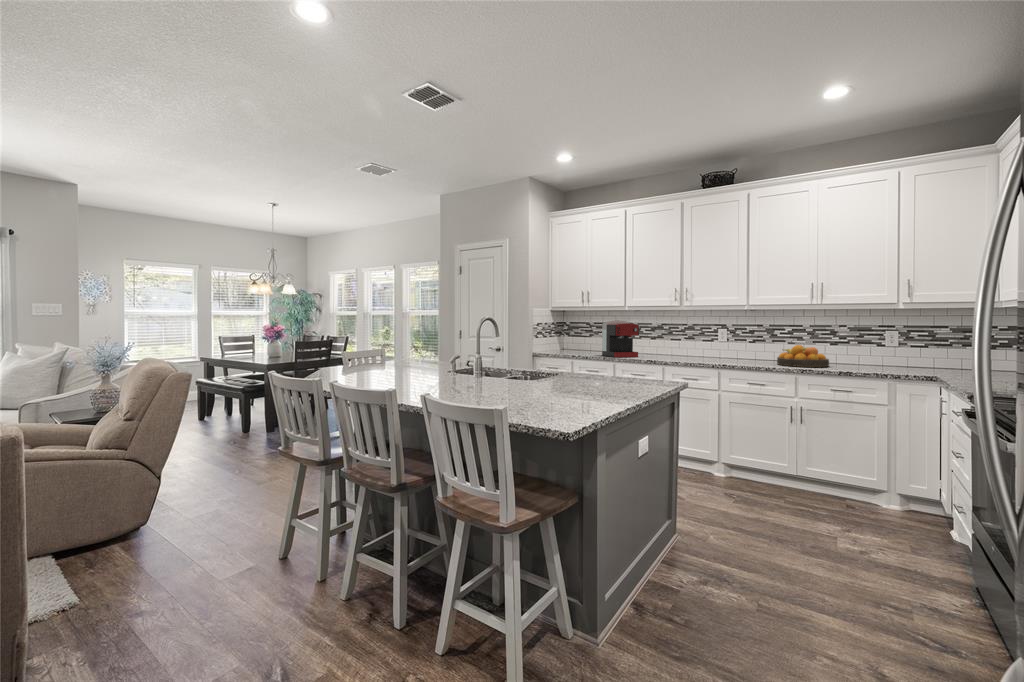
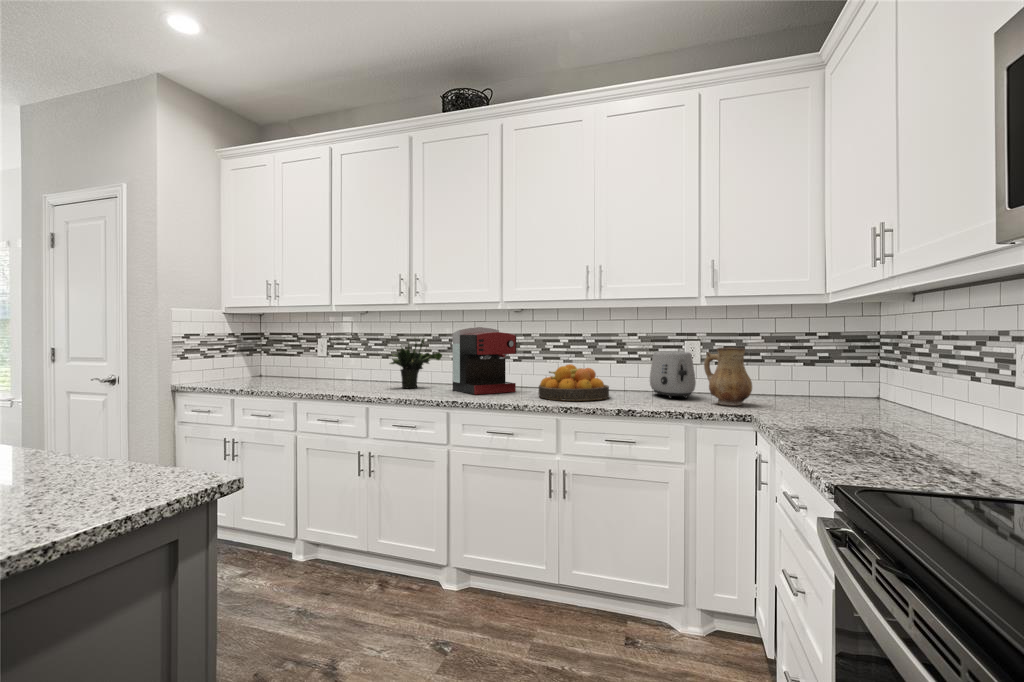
coffee maker: present [602,320,639,357] -> present [452,327,516,394]
potted plant: none [667,326,699,358] -> present [390,338,442,388]
ceramic pitcher: none [903,335,941,373] -> present [704,348,752,406]
toaster: none [858,337,895,368] -> present [650,351,696,398]

